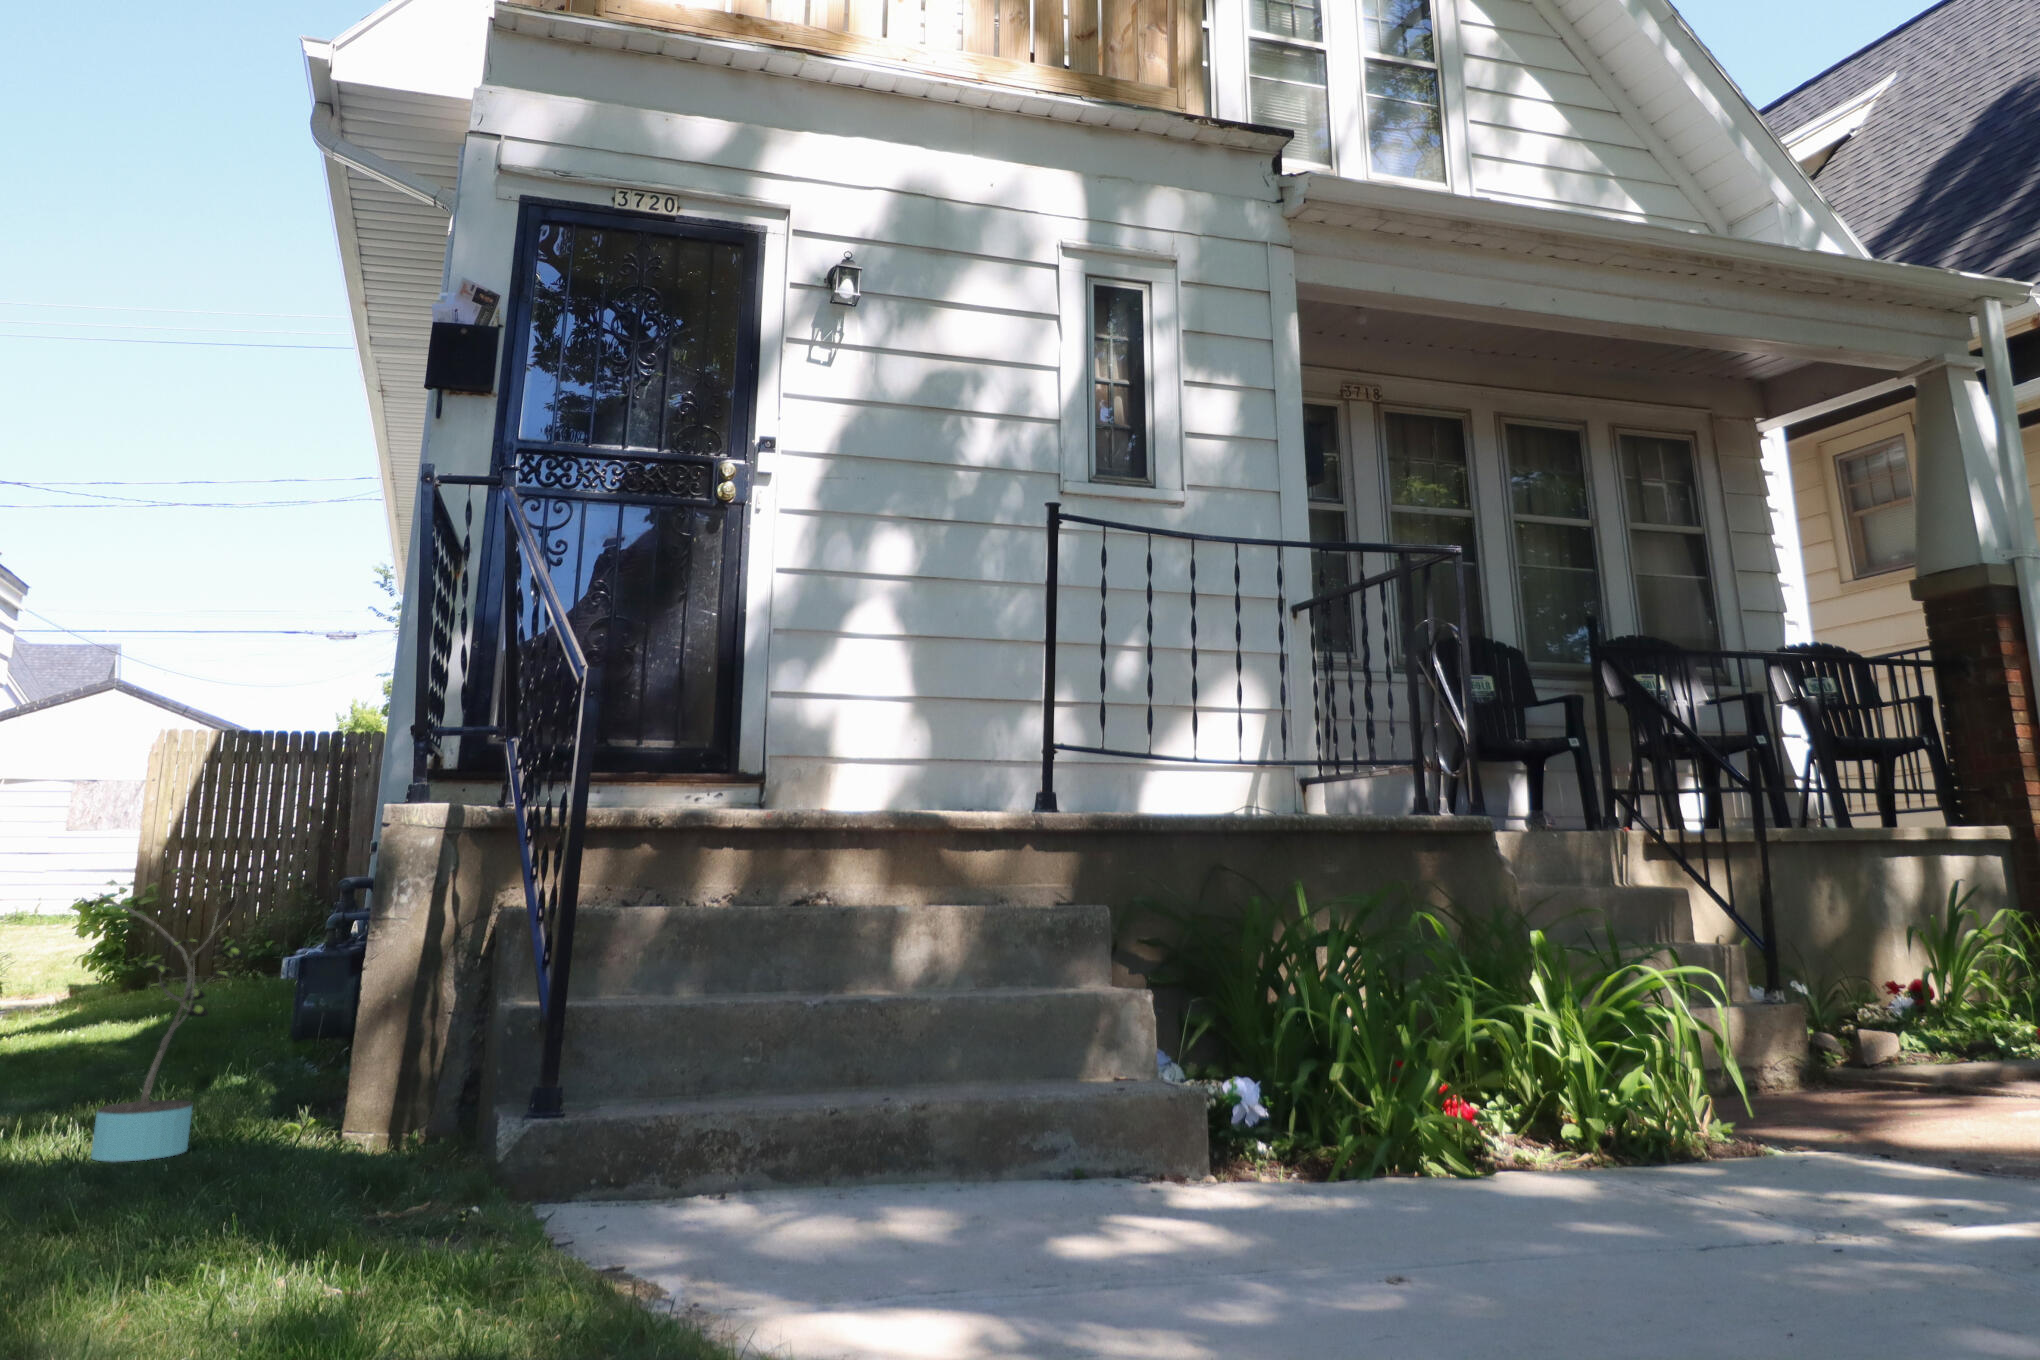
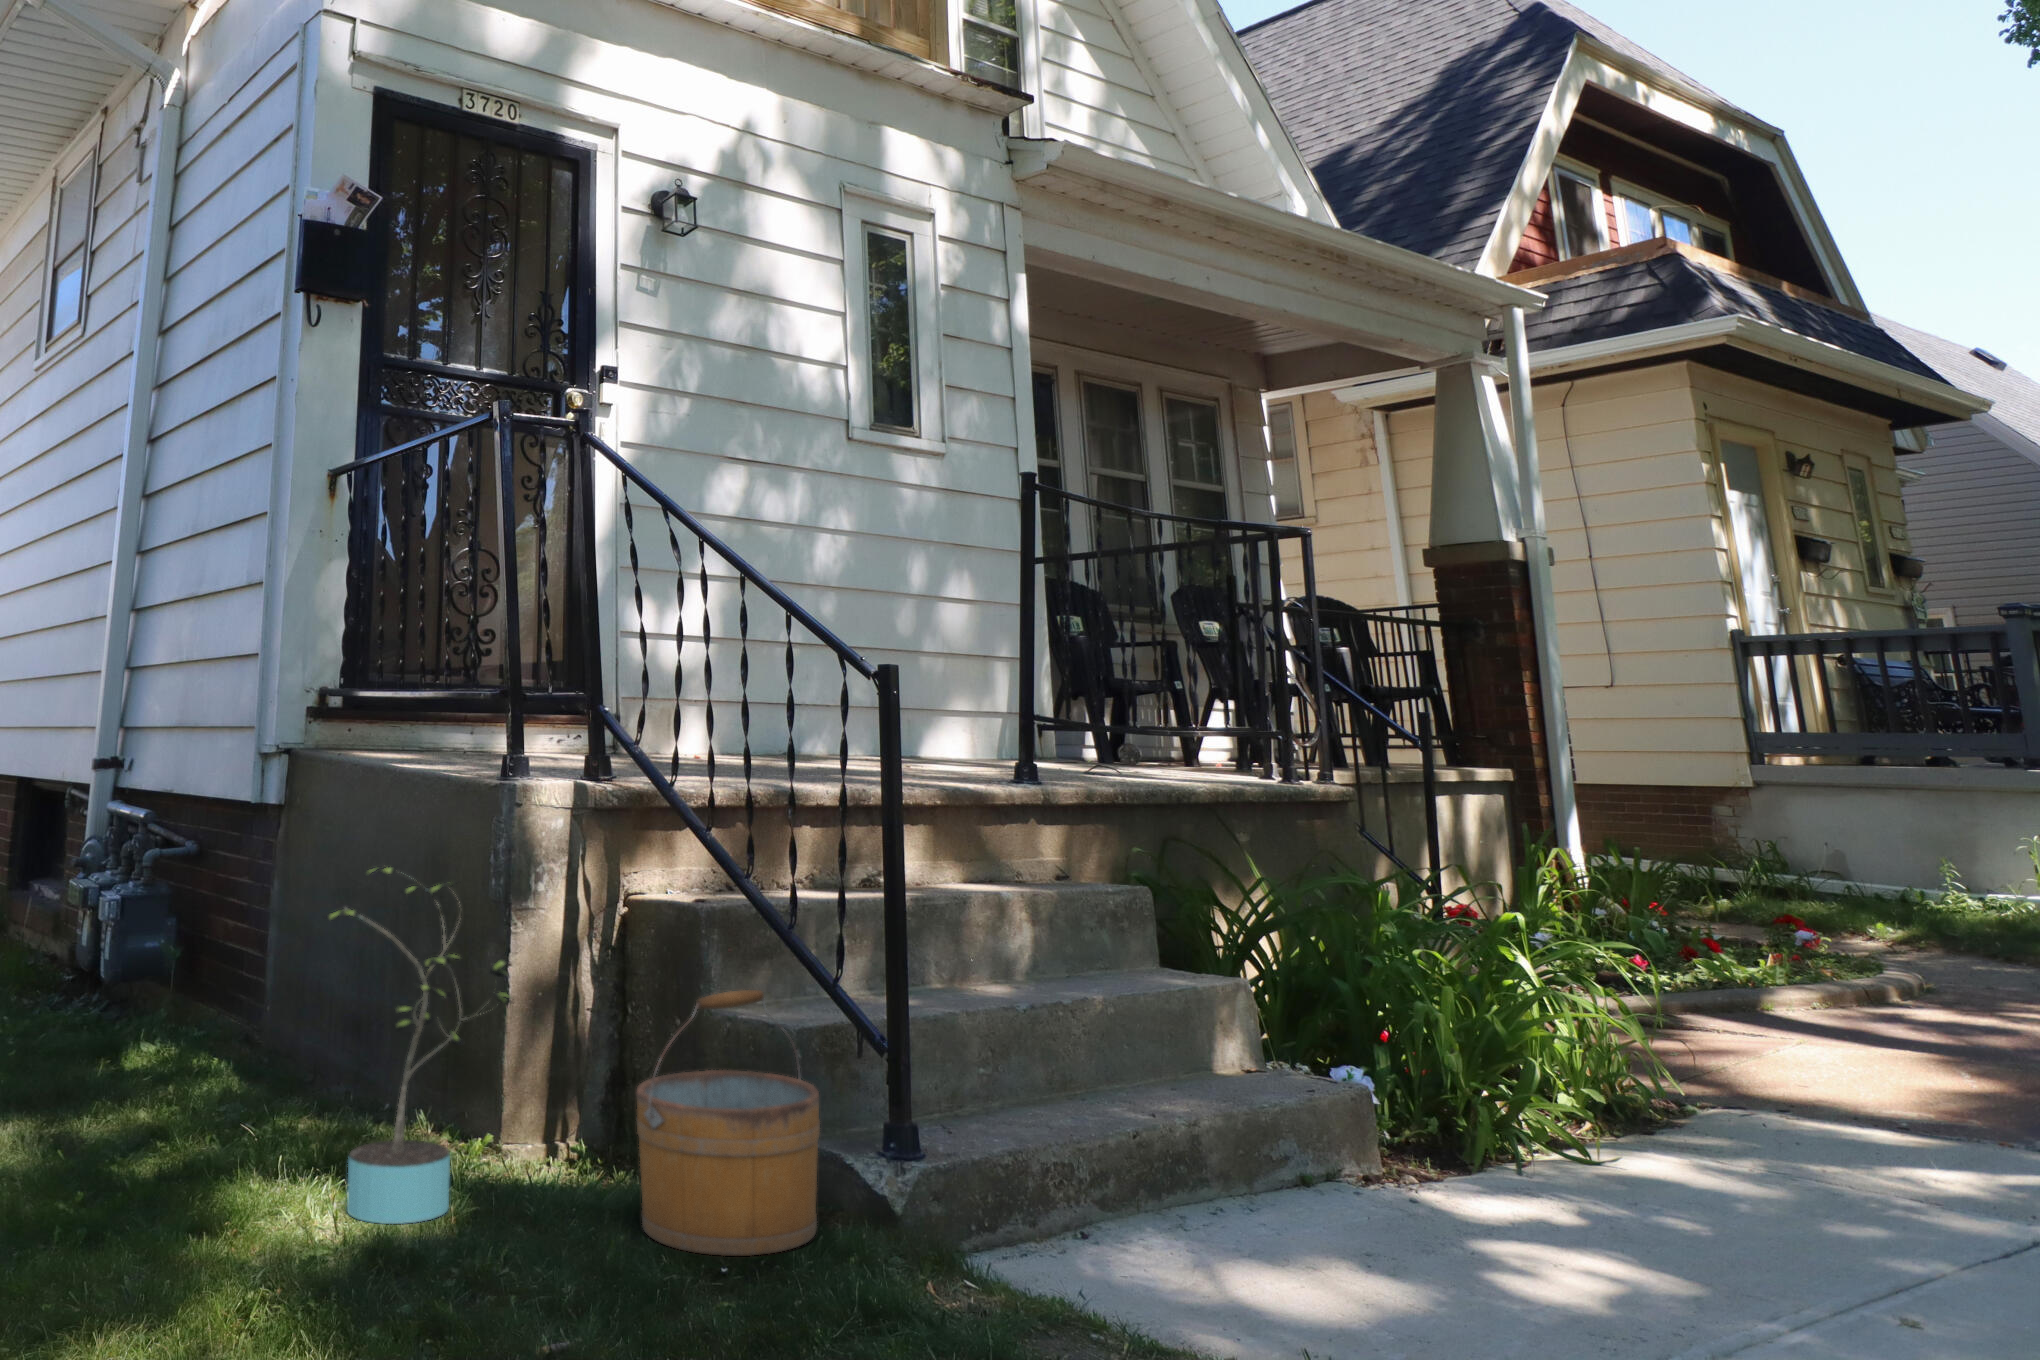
bucket: none [266,967,449,1187] -> present [636,990,820,1256]

